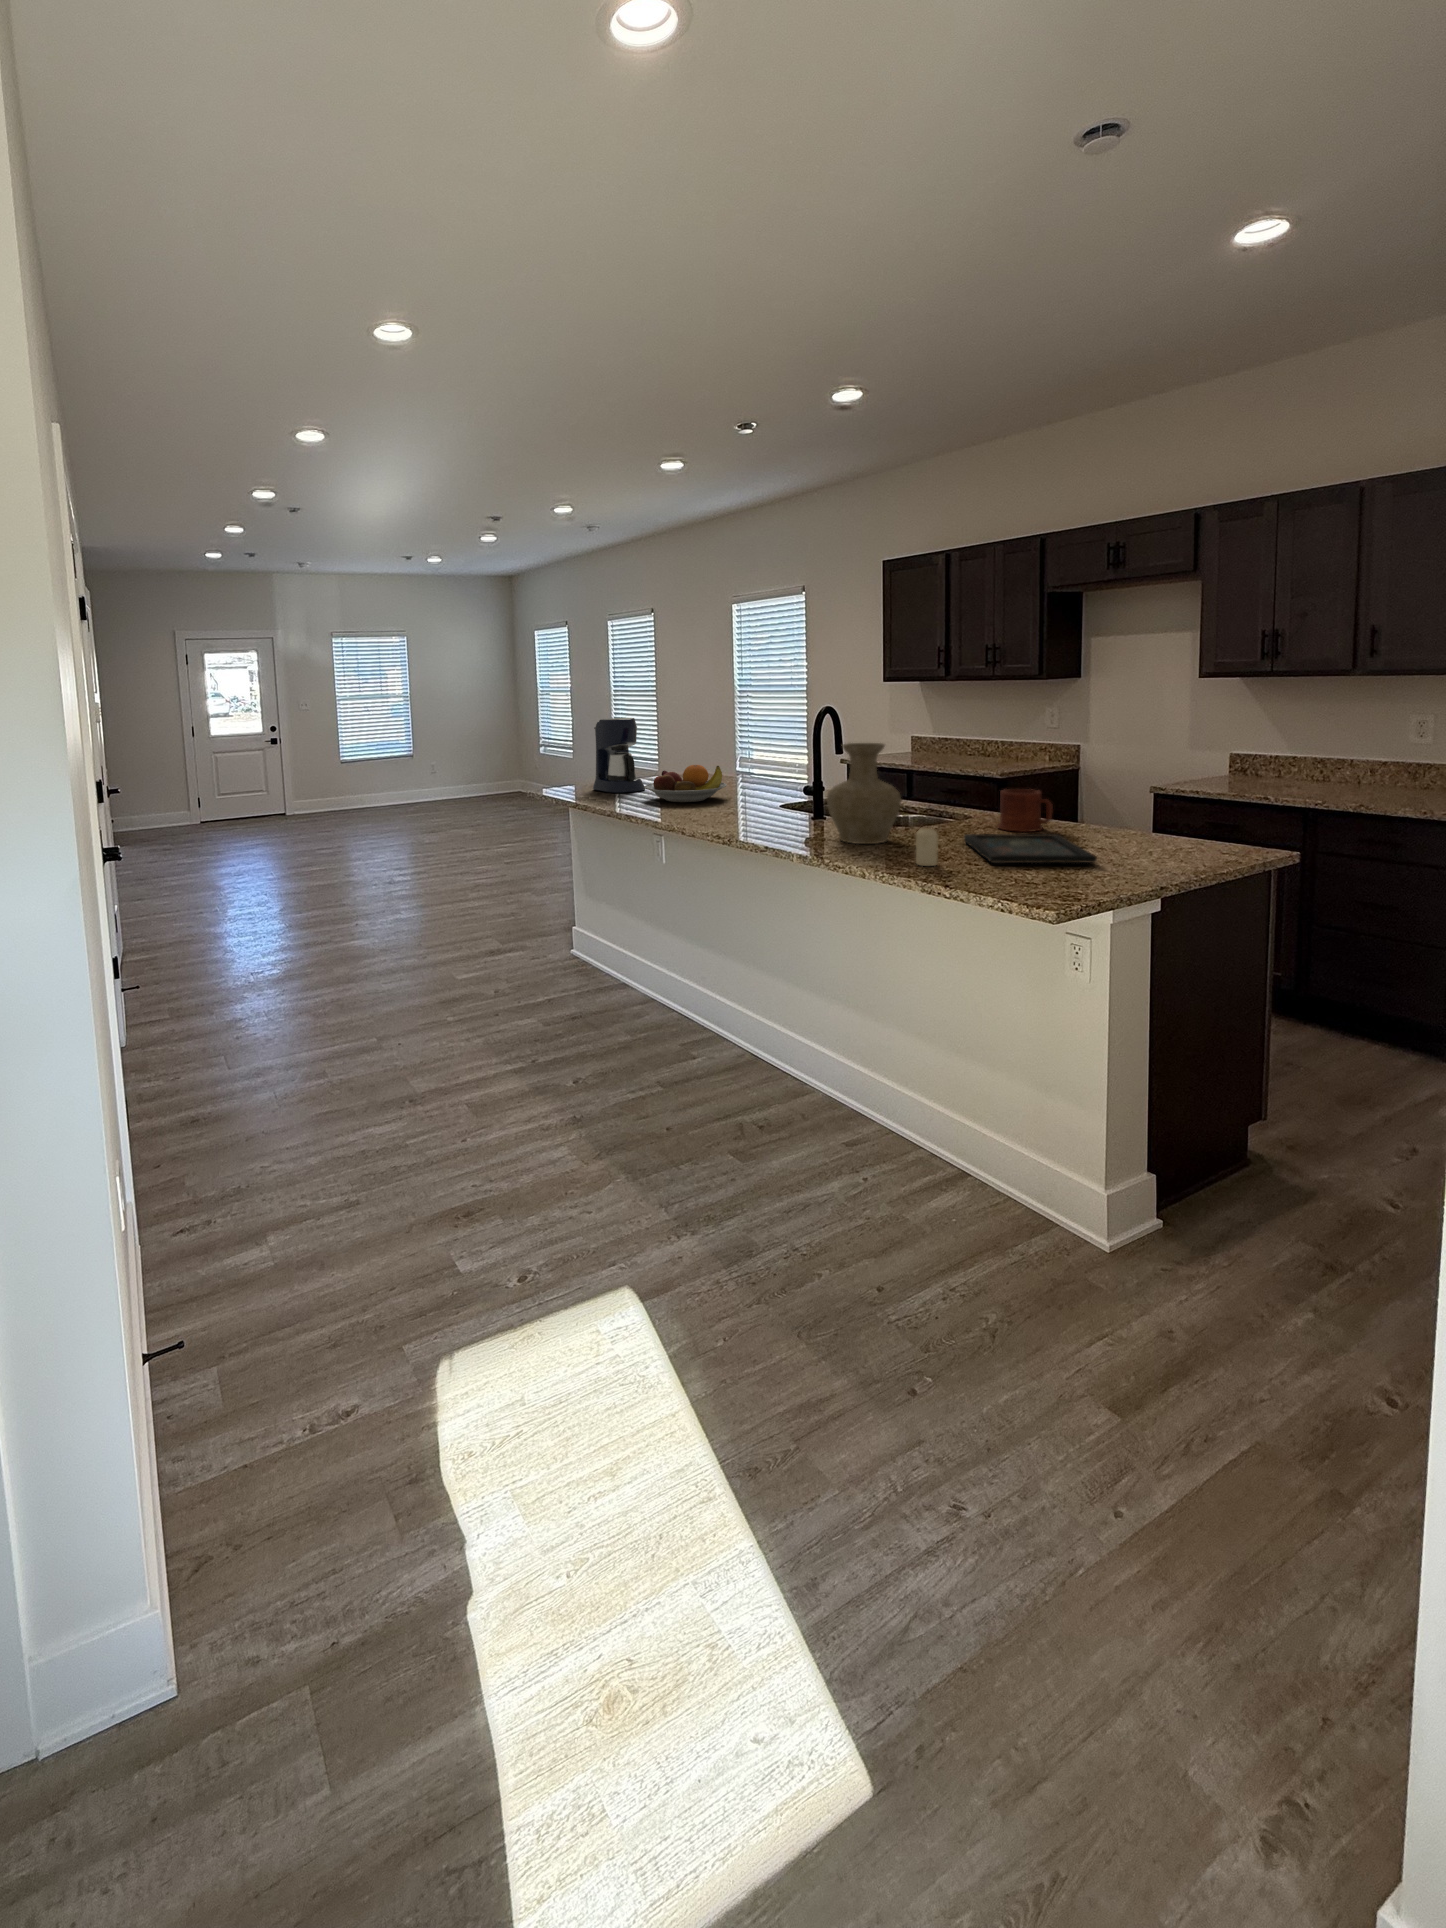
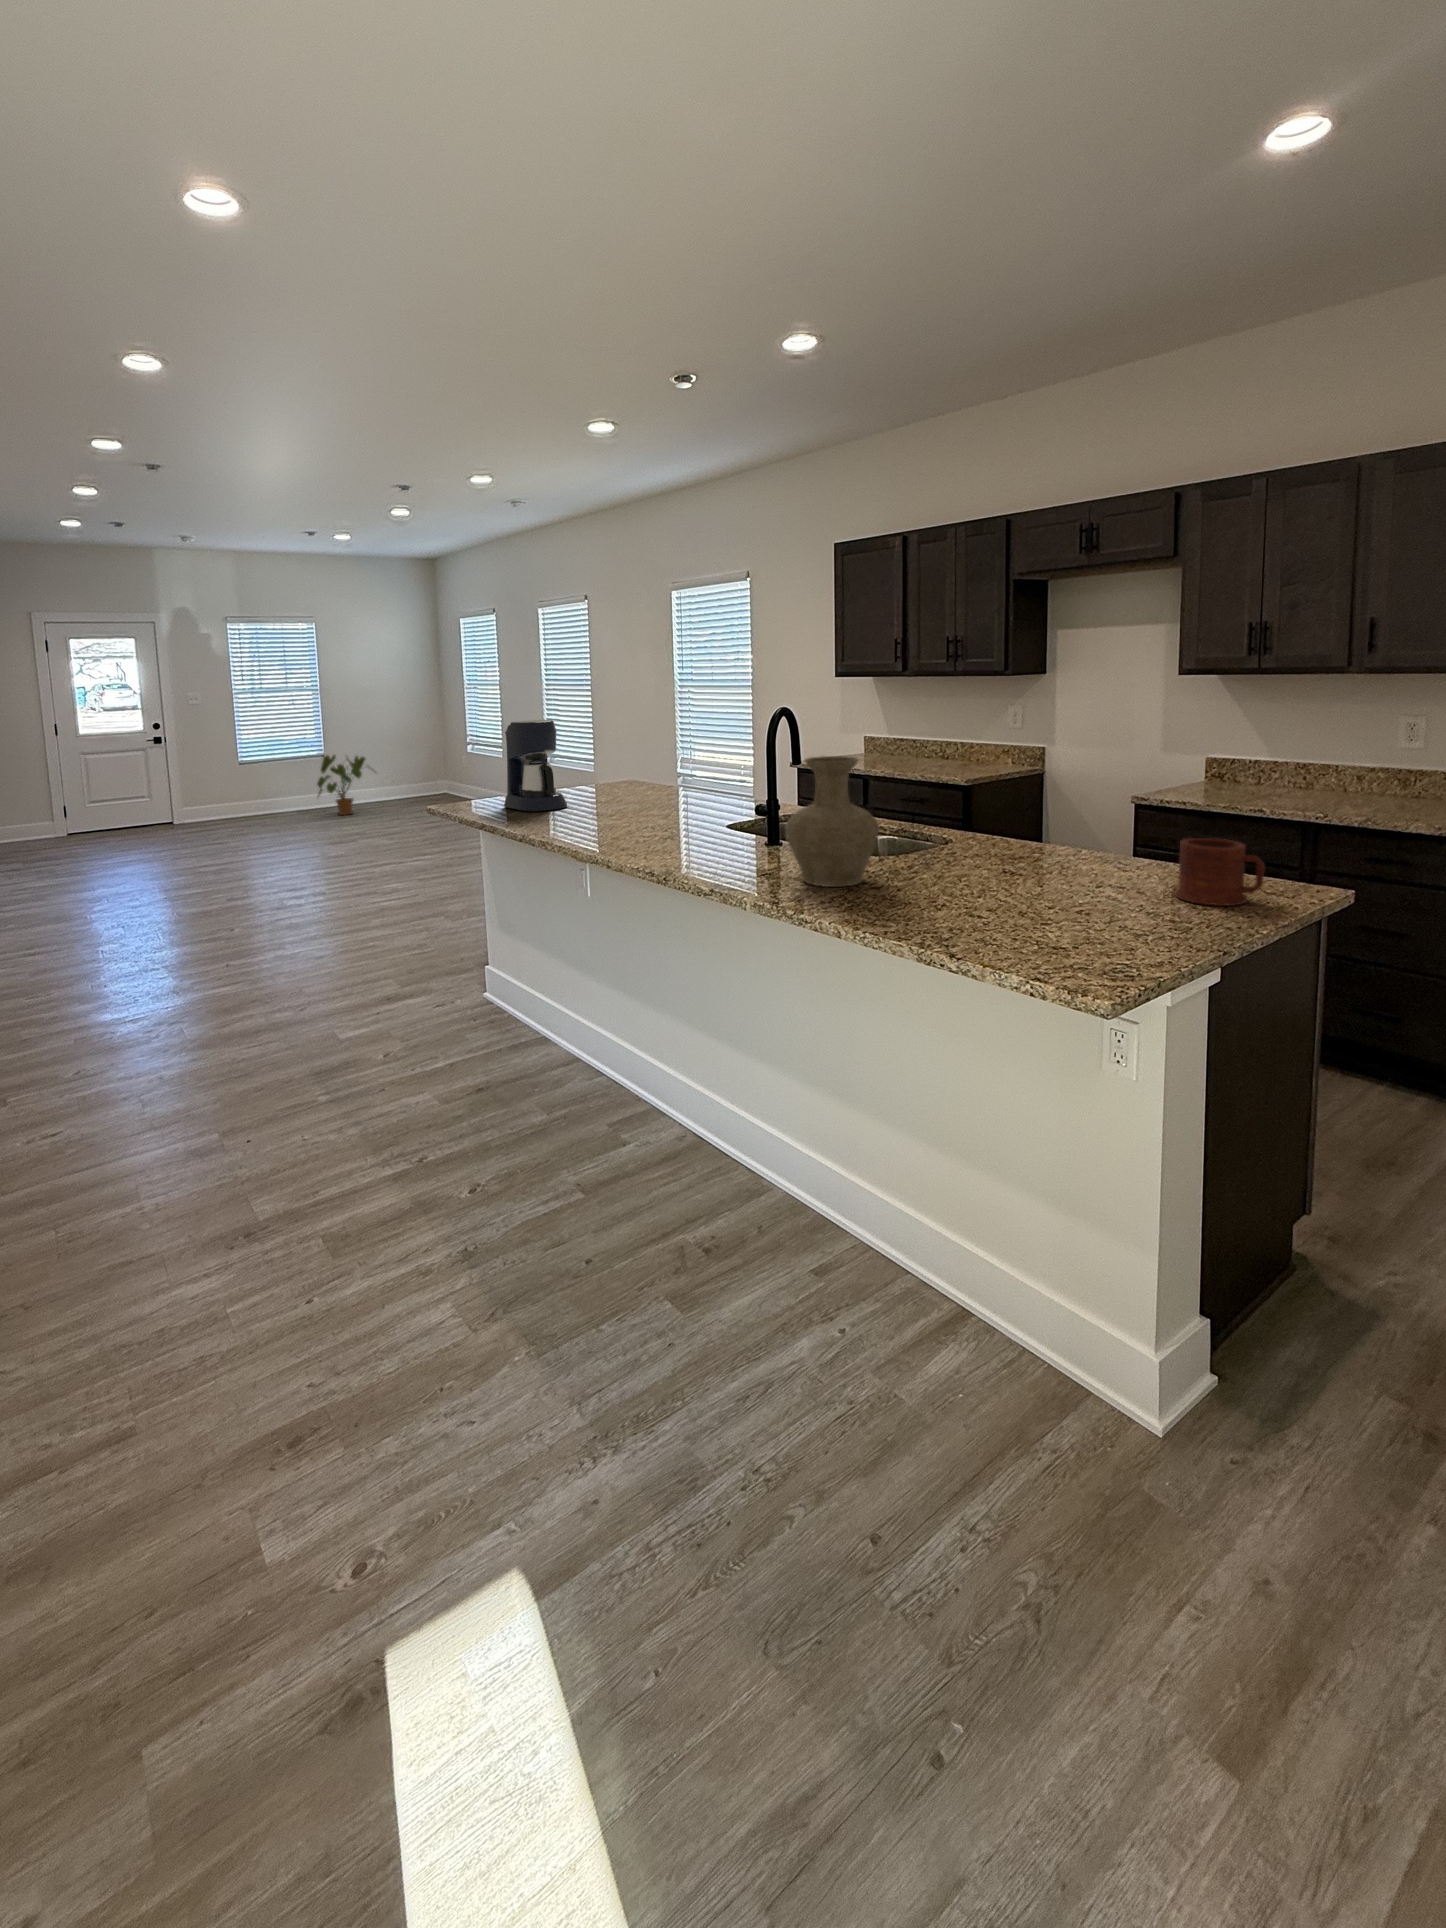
house plant: none [408,753,465,807] -> present [317,755,375,815]
fruit bowl: present [645,765,727,802] -> none [564,778,663,824]
mug: present [998,789,1053,832] -> present [1175,838,1265,906]
candle: present [916,828,938,866] -> none [904,871,932,923]
tray: present [964,834,1097,863] -> none [956,870,1131,917]

